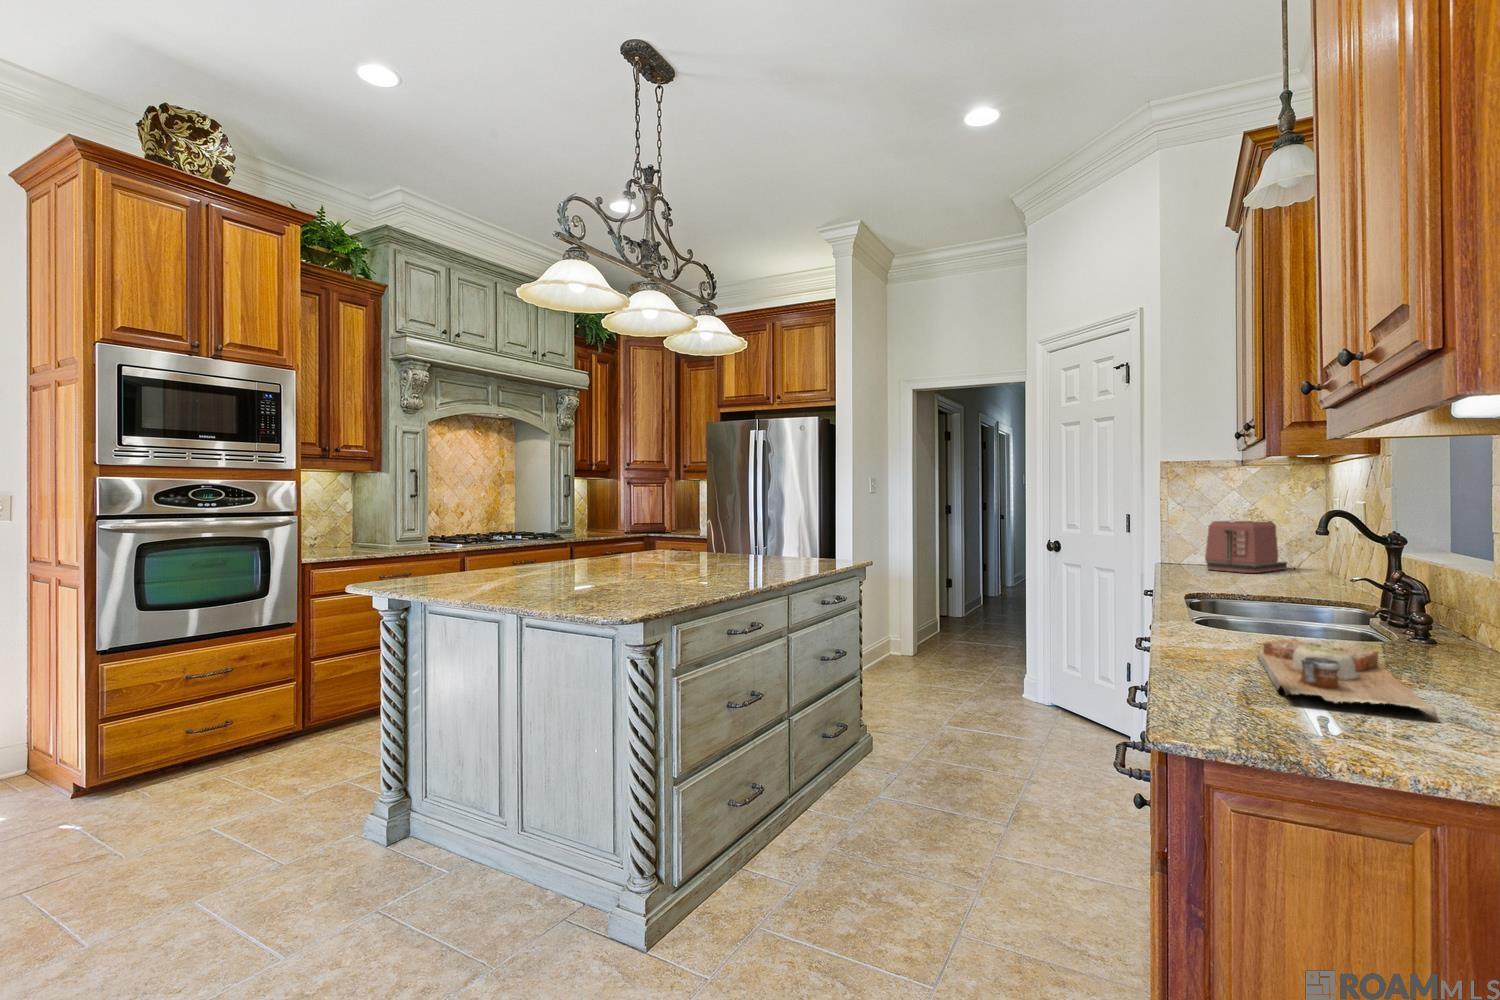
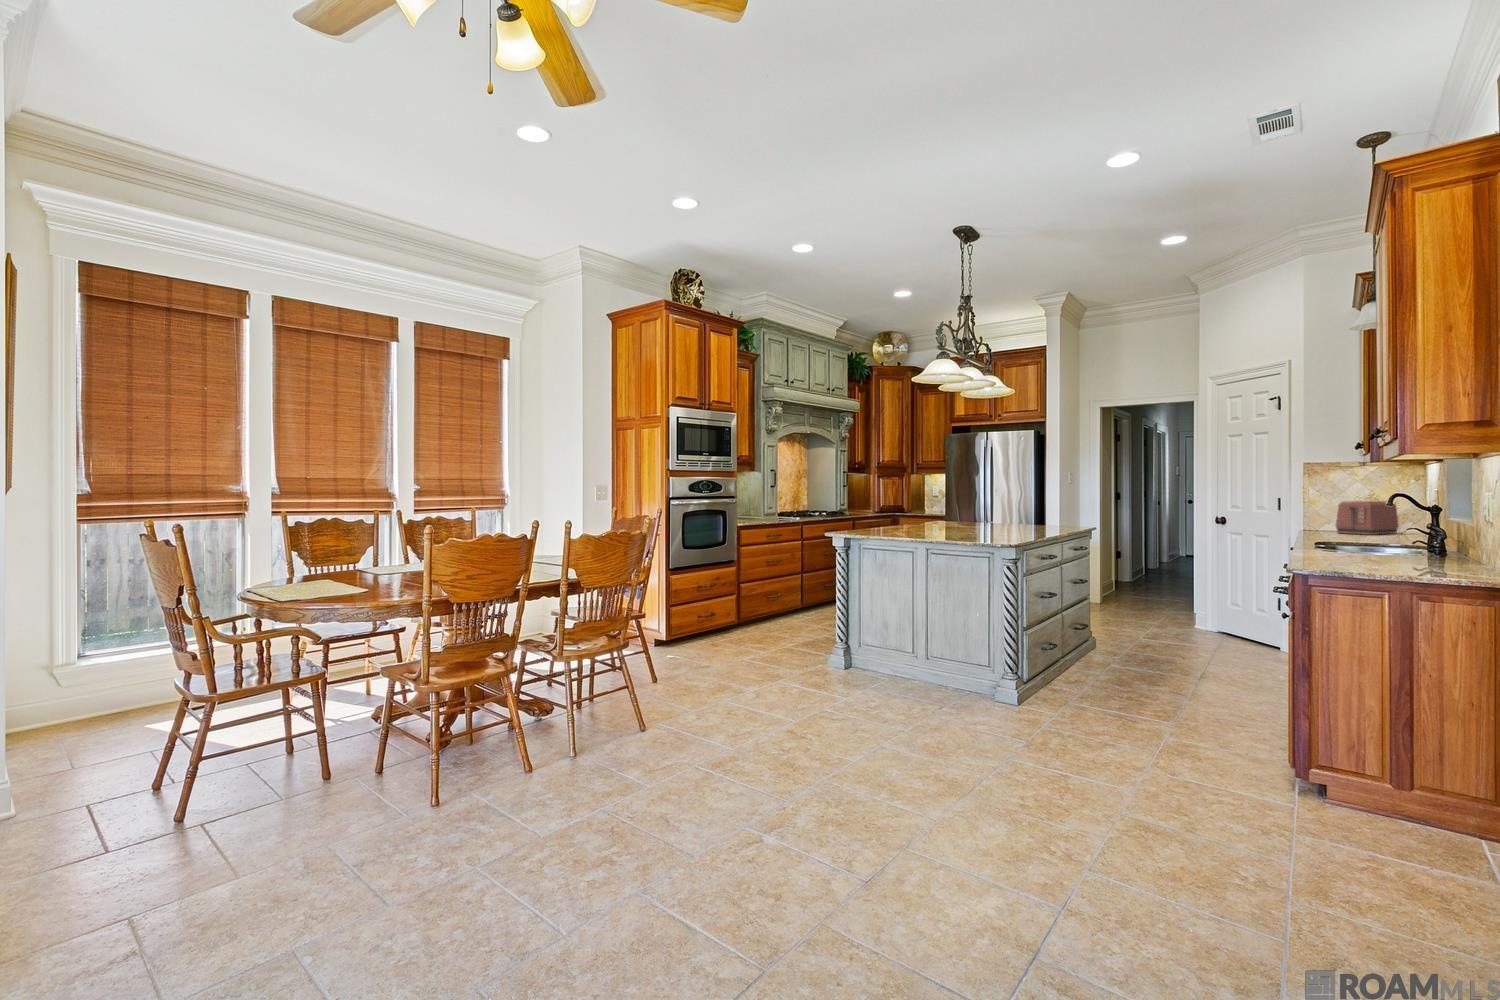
cutting board: present [1258,638,1438,719] -> none [1346,548,1412,569]

